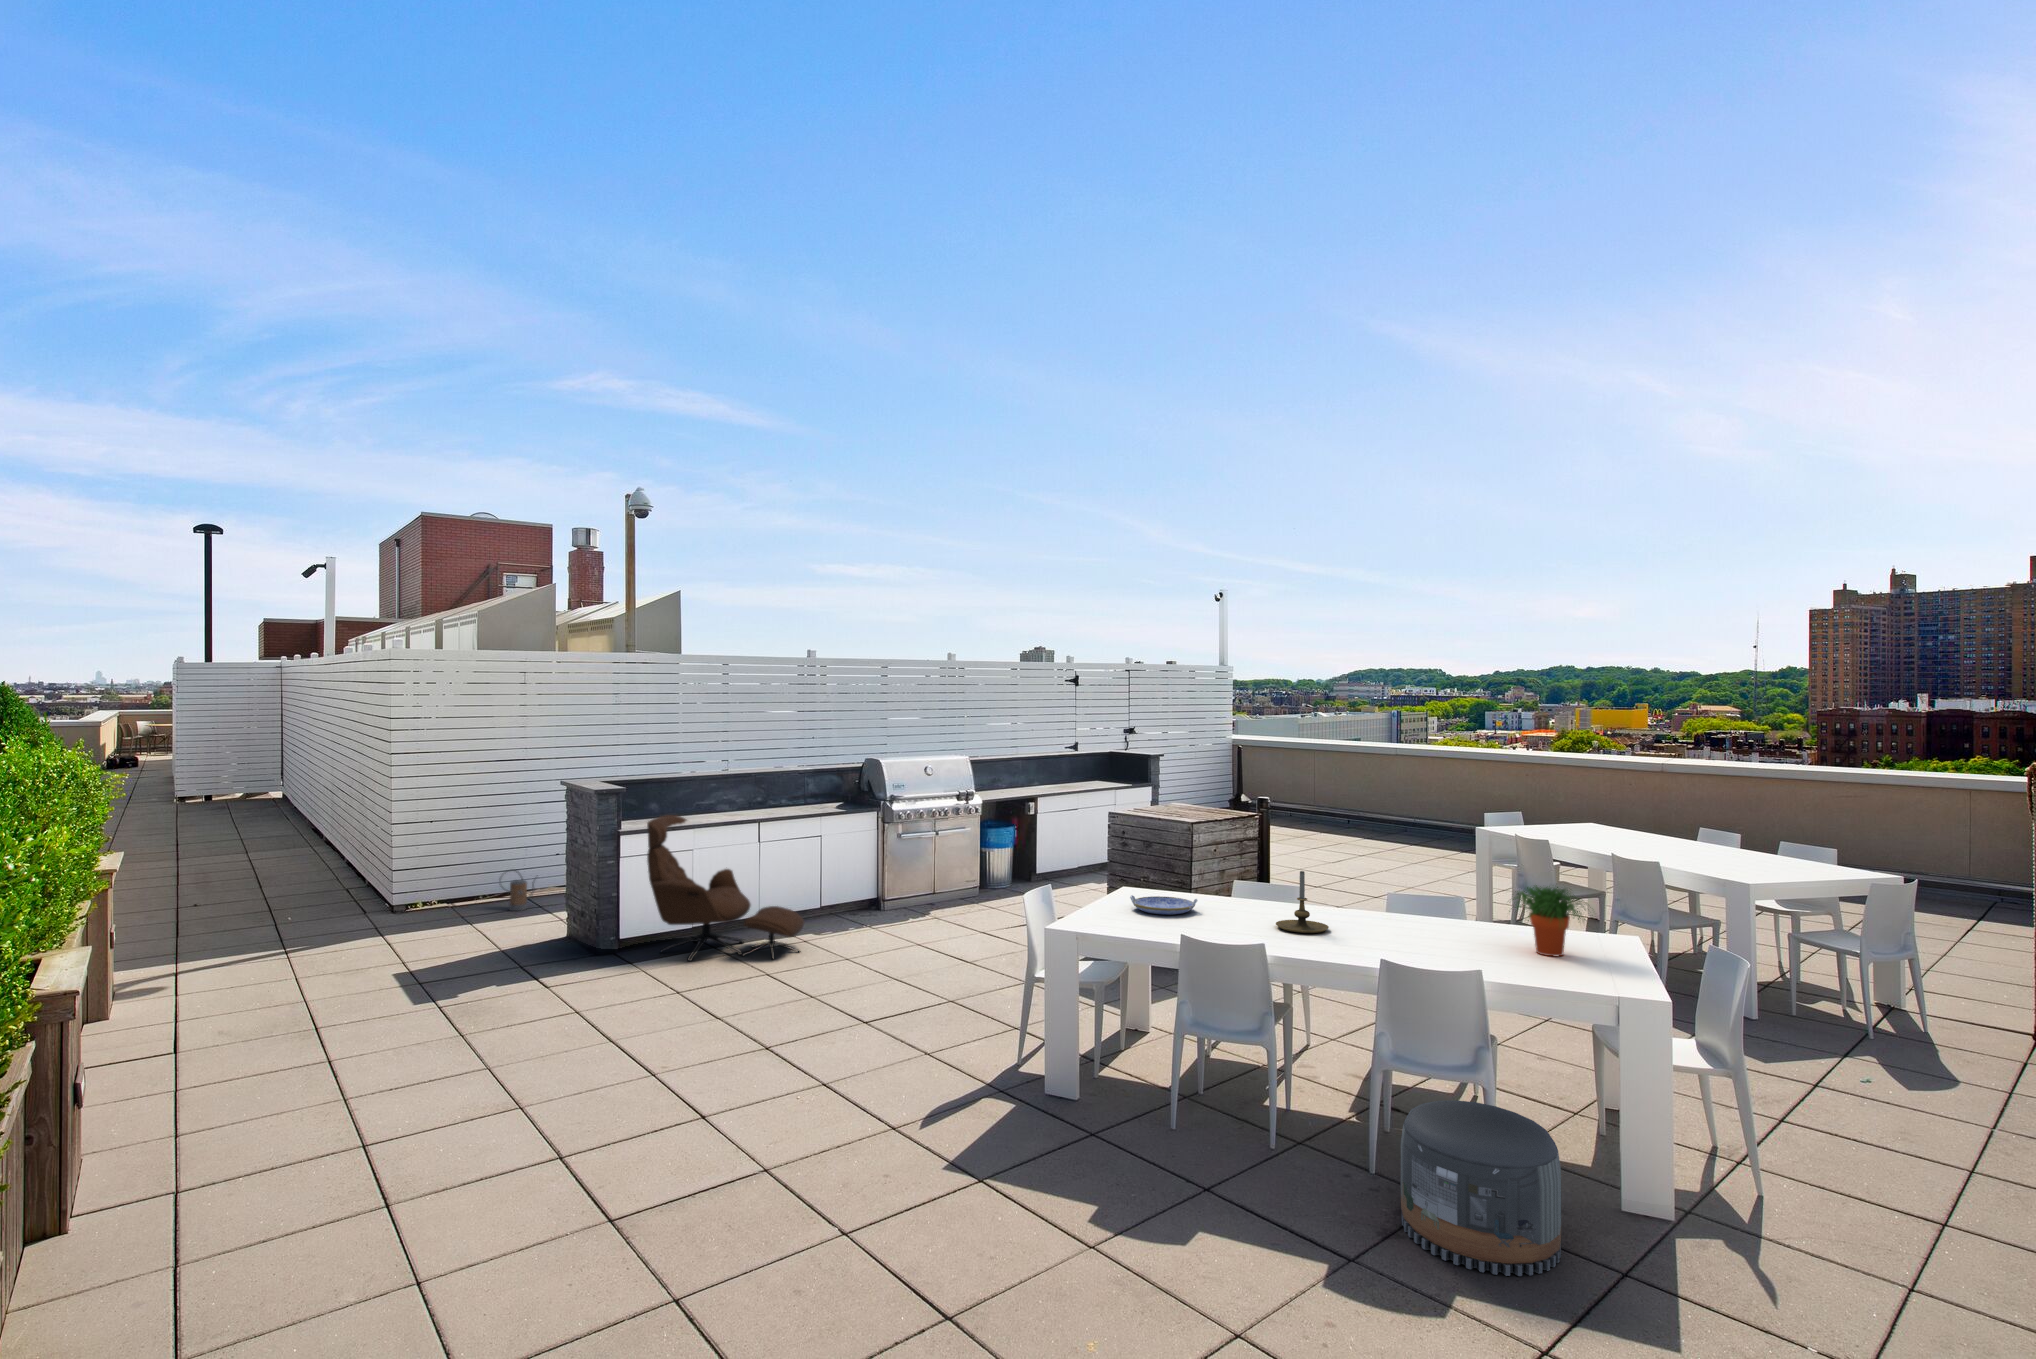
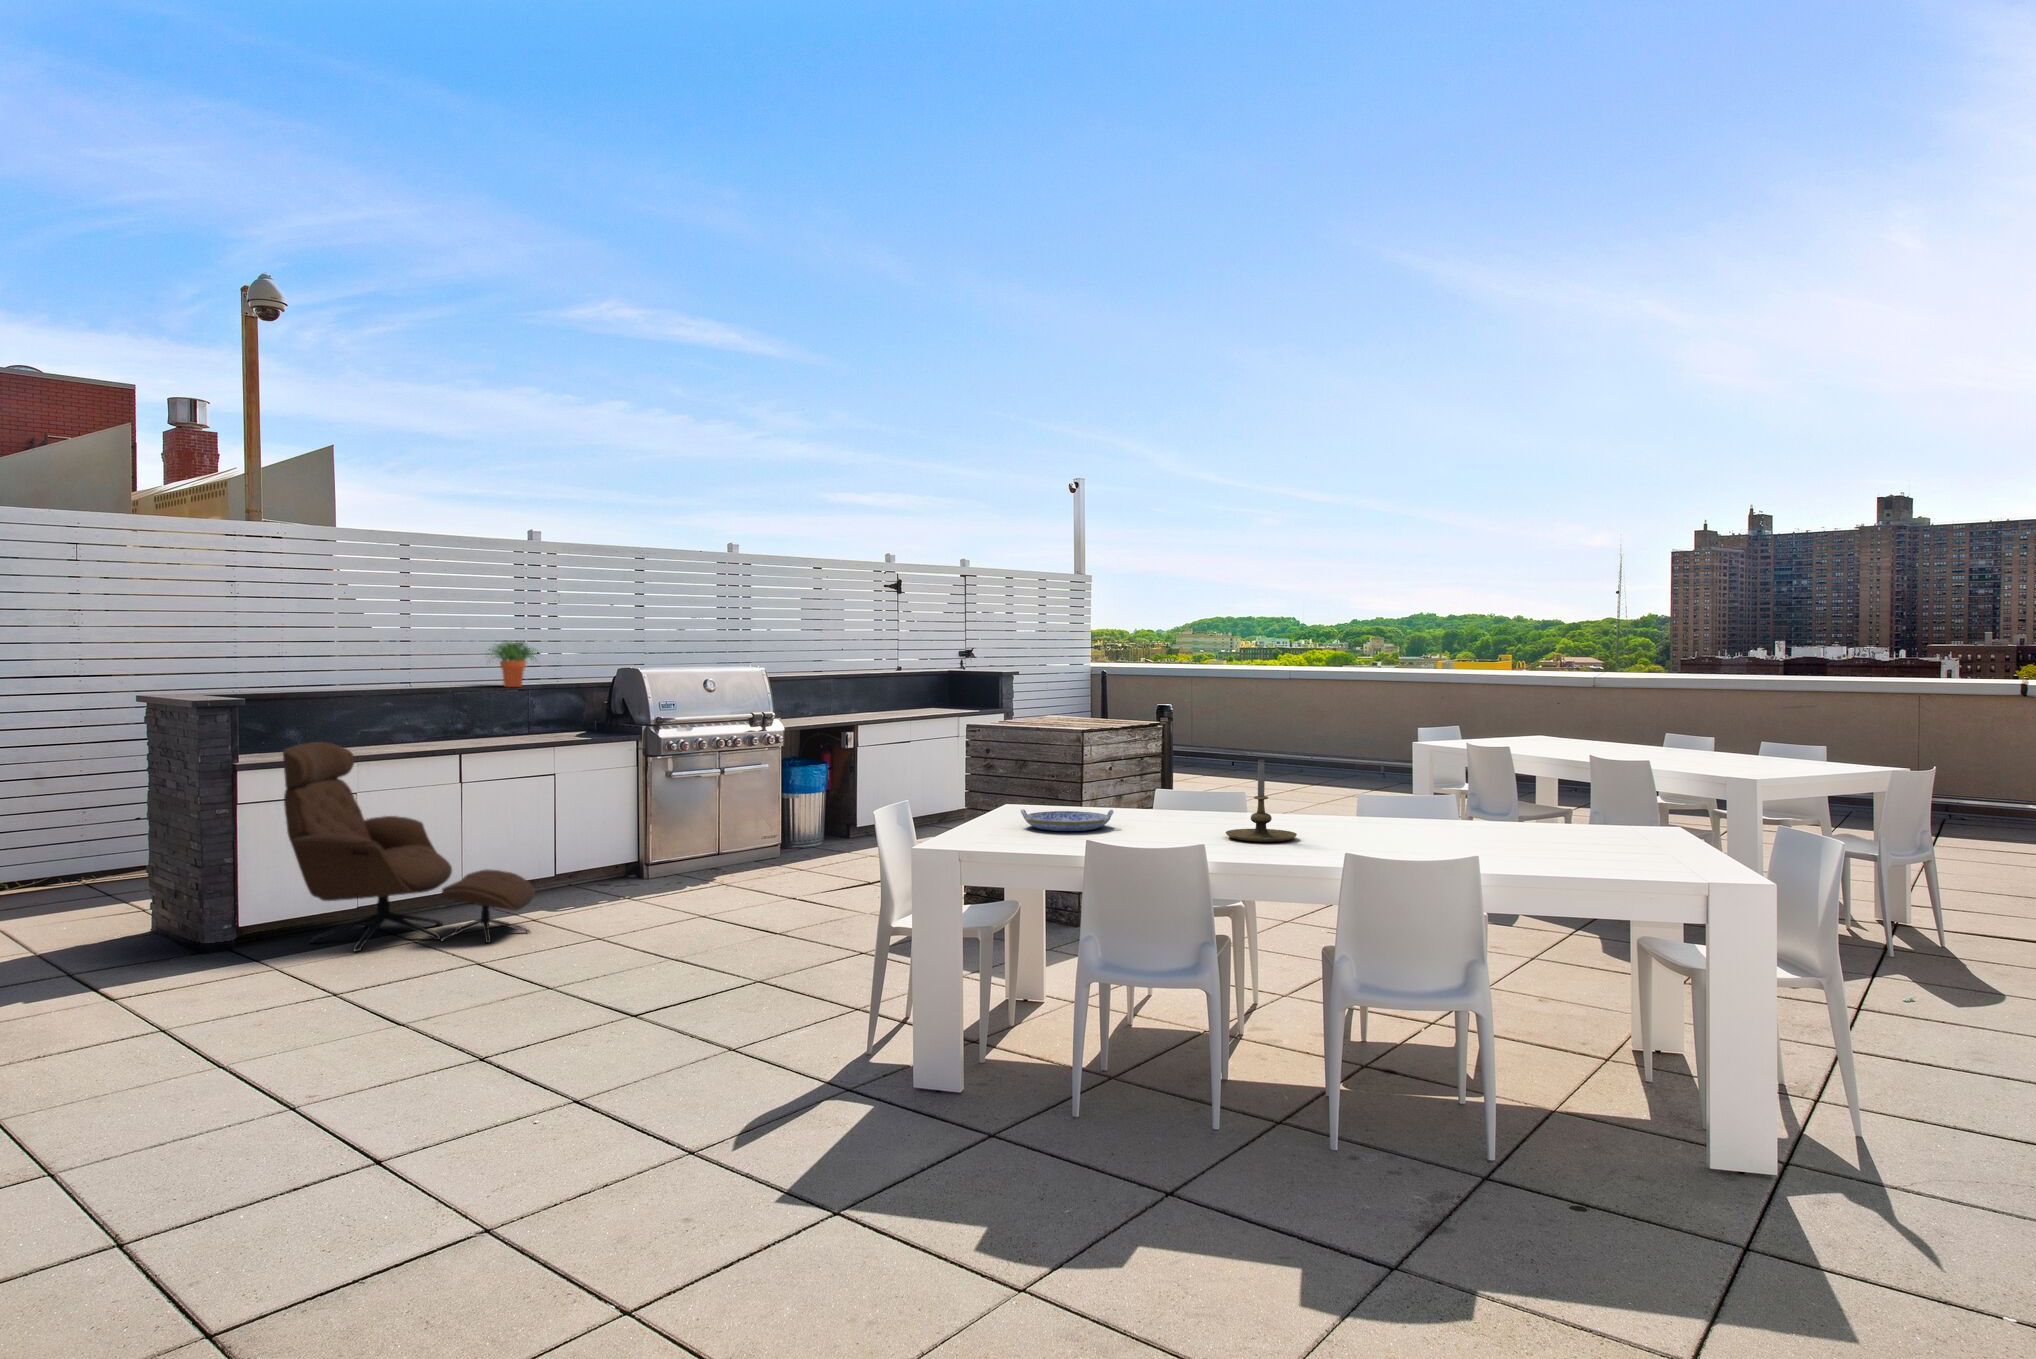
watering can: present [499,870,536,911] -> none [45,840,113,902]
potted plant: present [1509,885,1589,956] -> present [488,641,537,687]
pouf: present [1401,1100,1561,1276] -> none [1446,1039,1669,1268]

